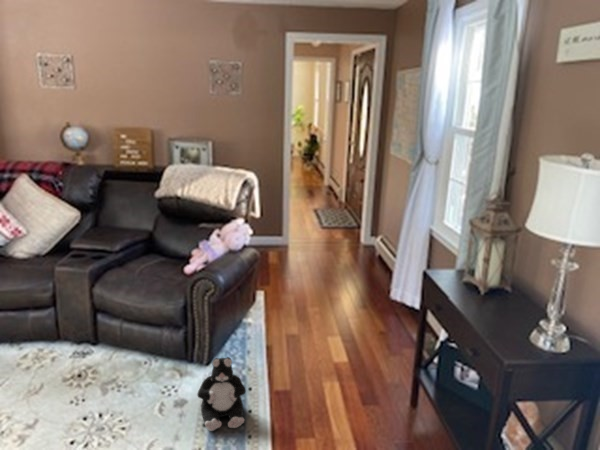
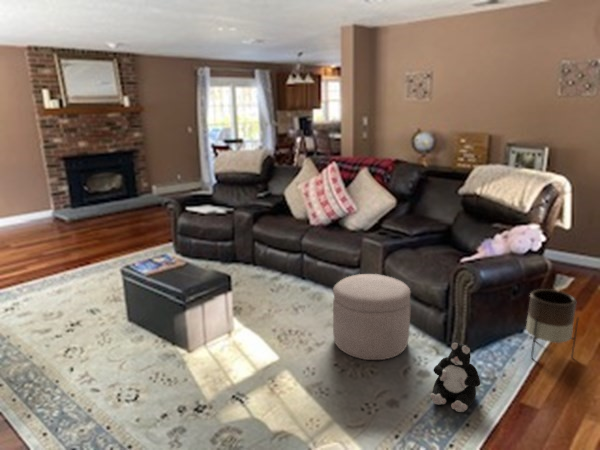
planter: none [250,278,290,346] -> present [526,289,578,357]
ottoman: none [42,307,148,419] -> present [333,274,410,360]

